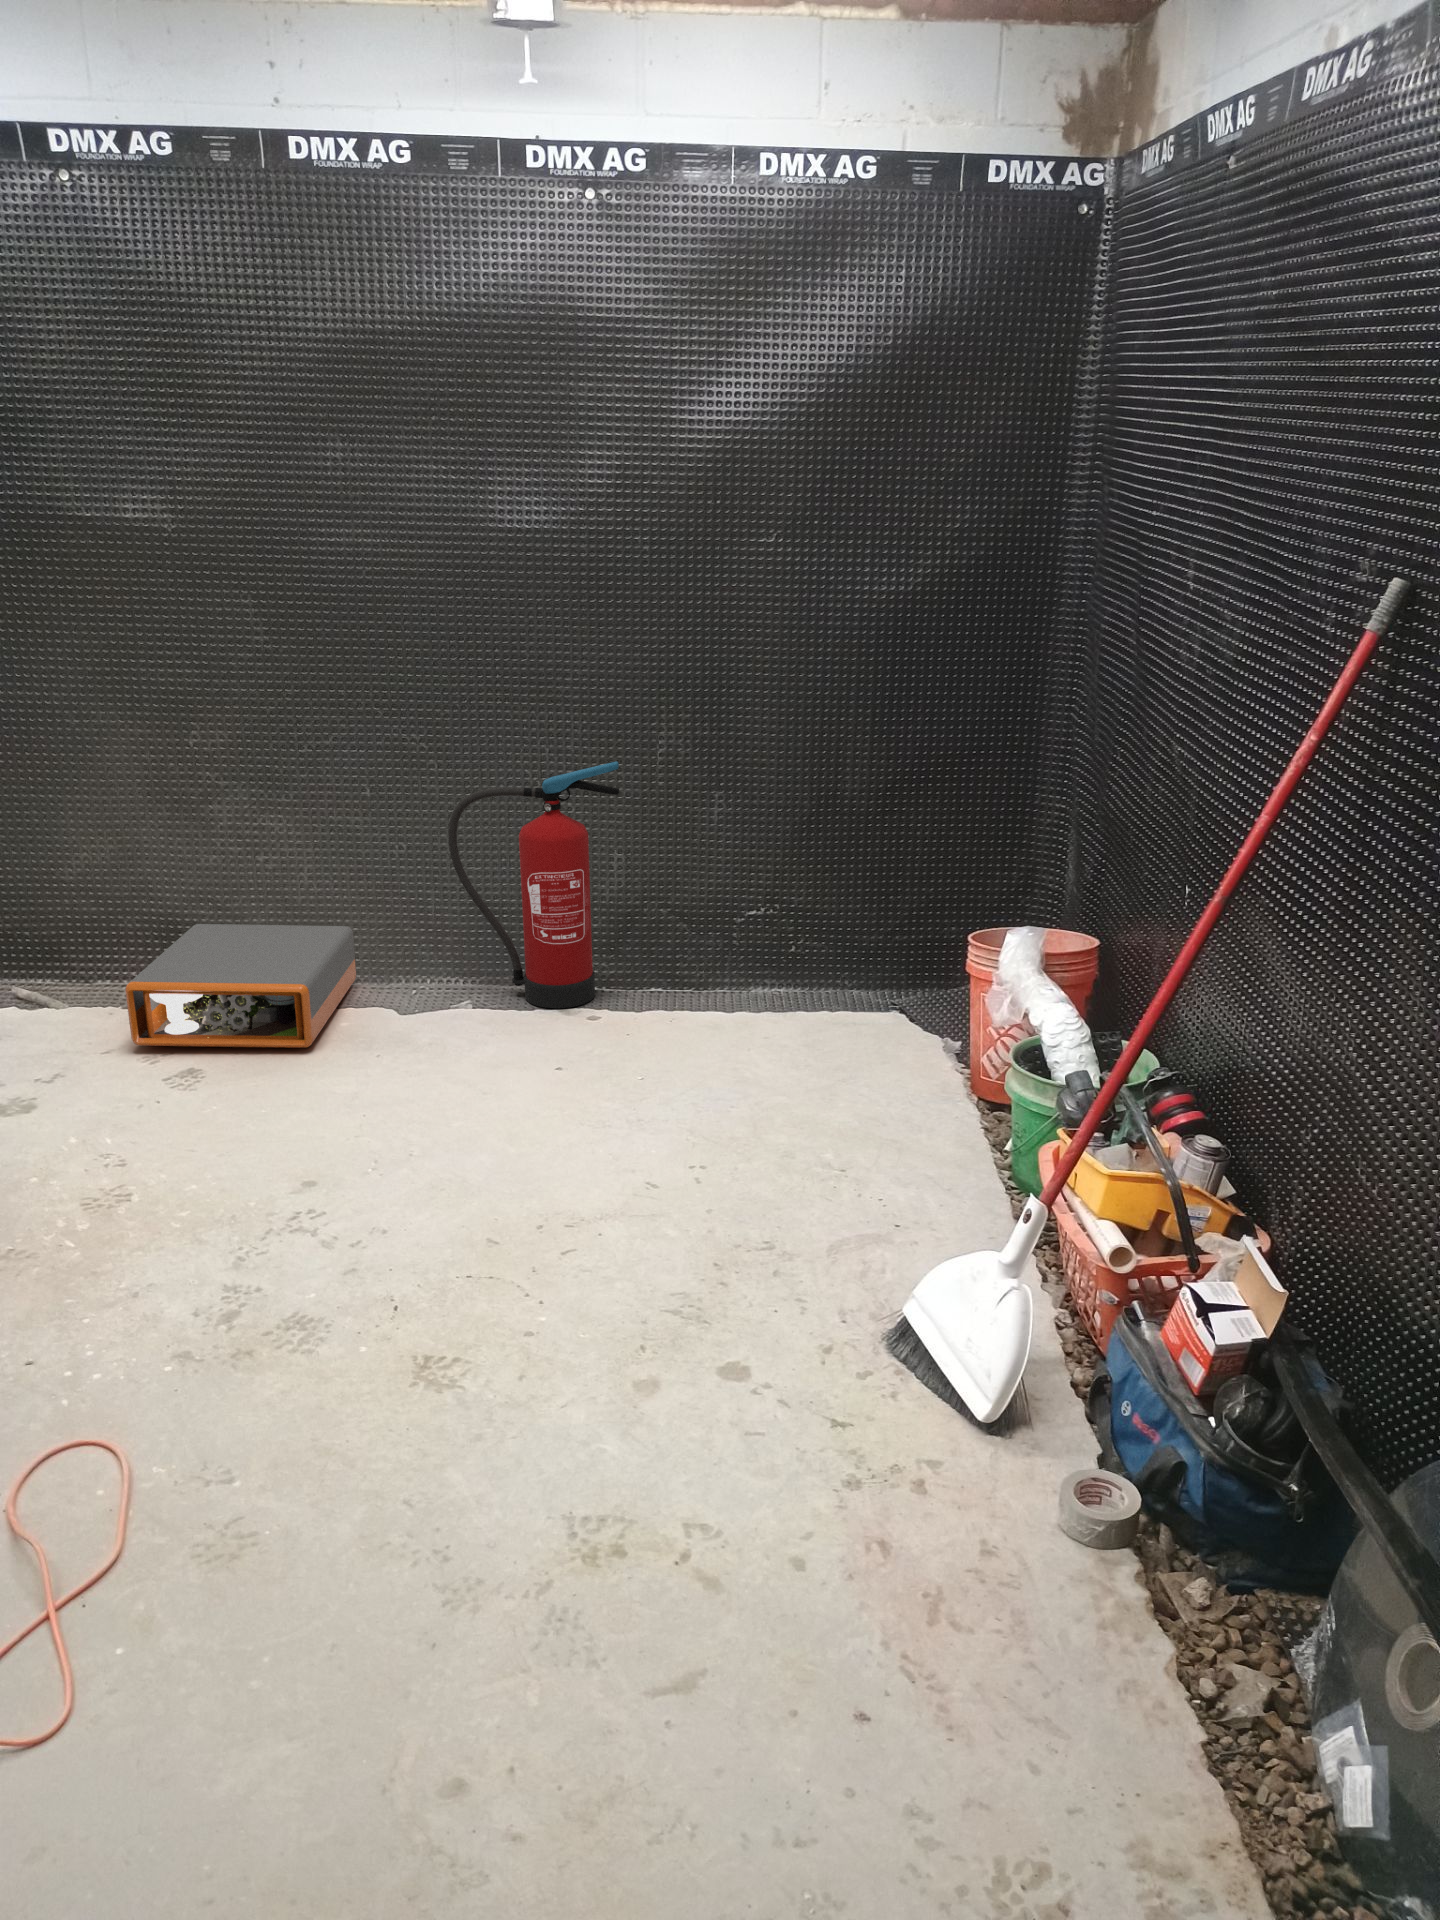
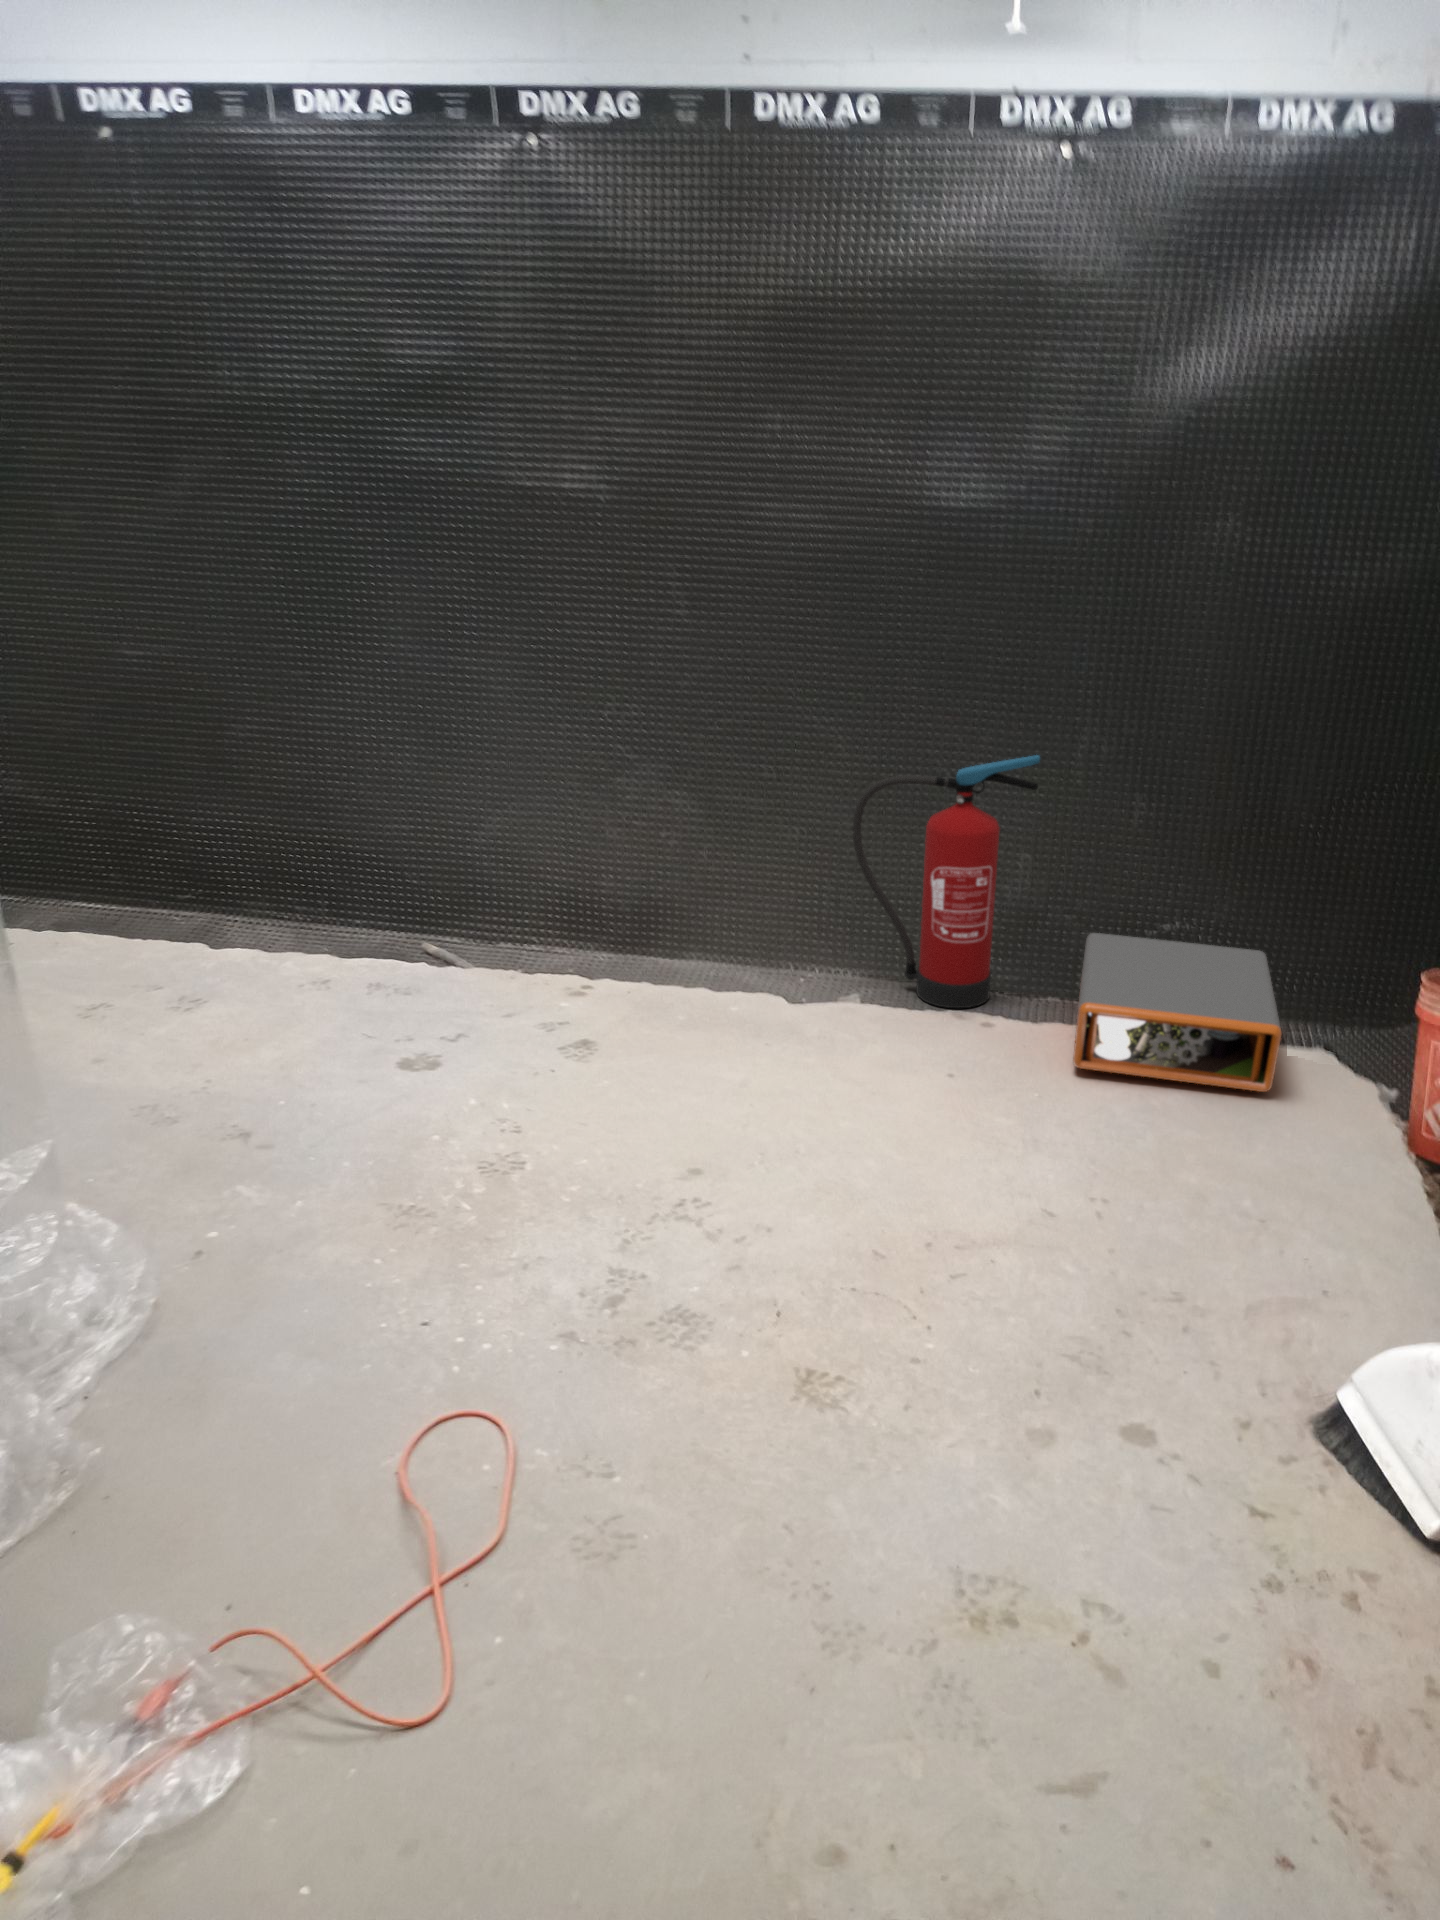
storage box: present [125,924,356,1048] -> present [1073,933,1281,1092]

